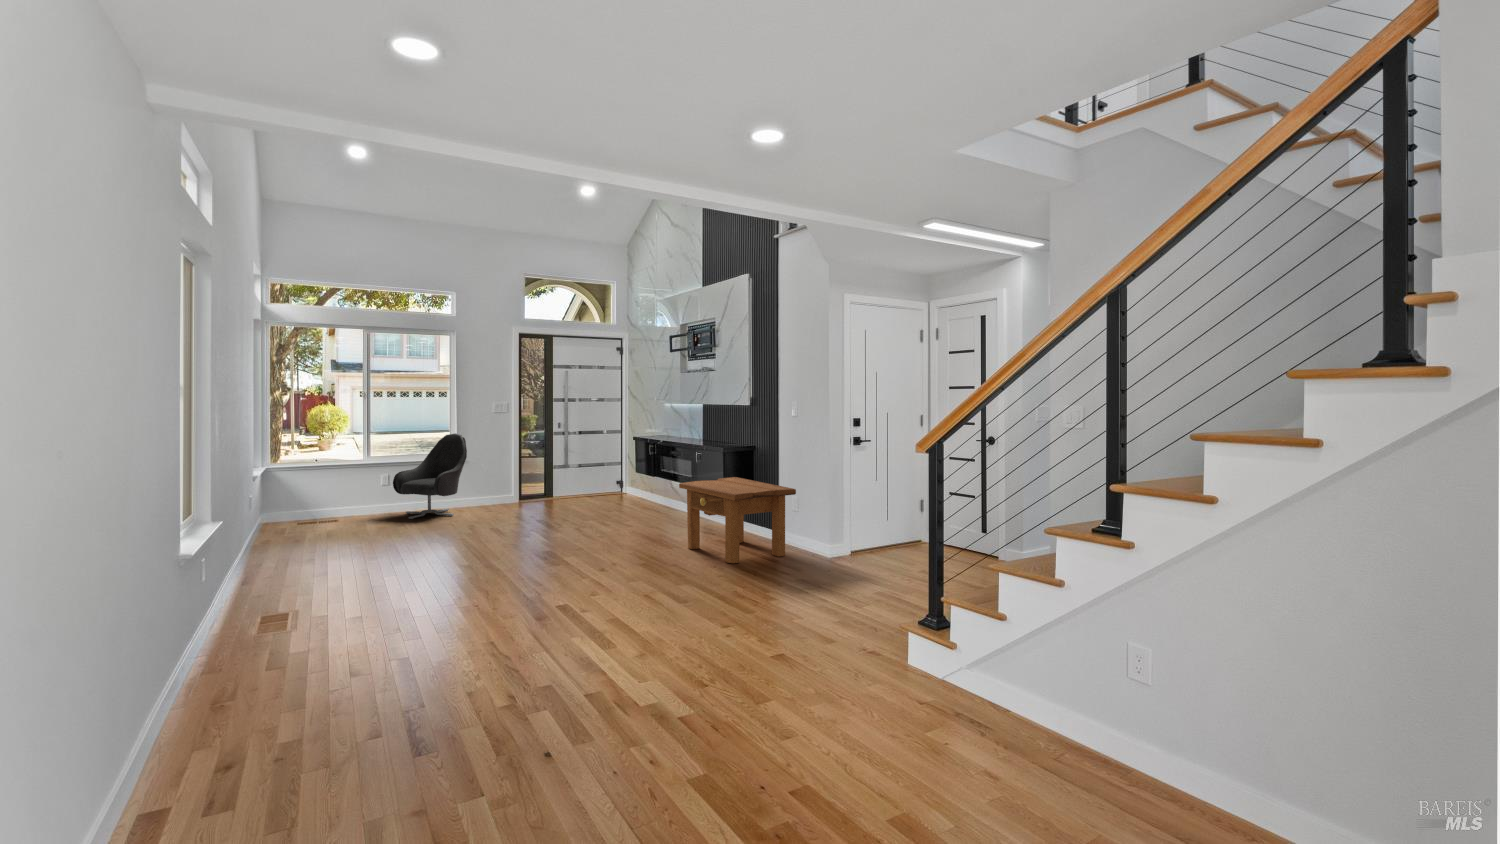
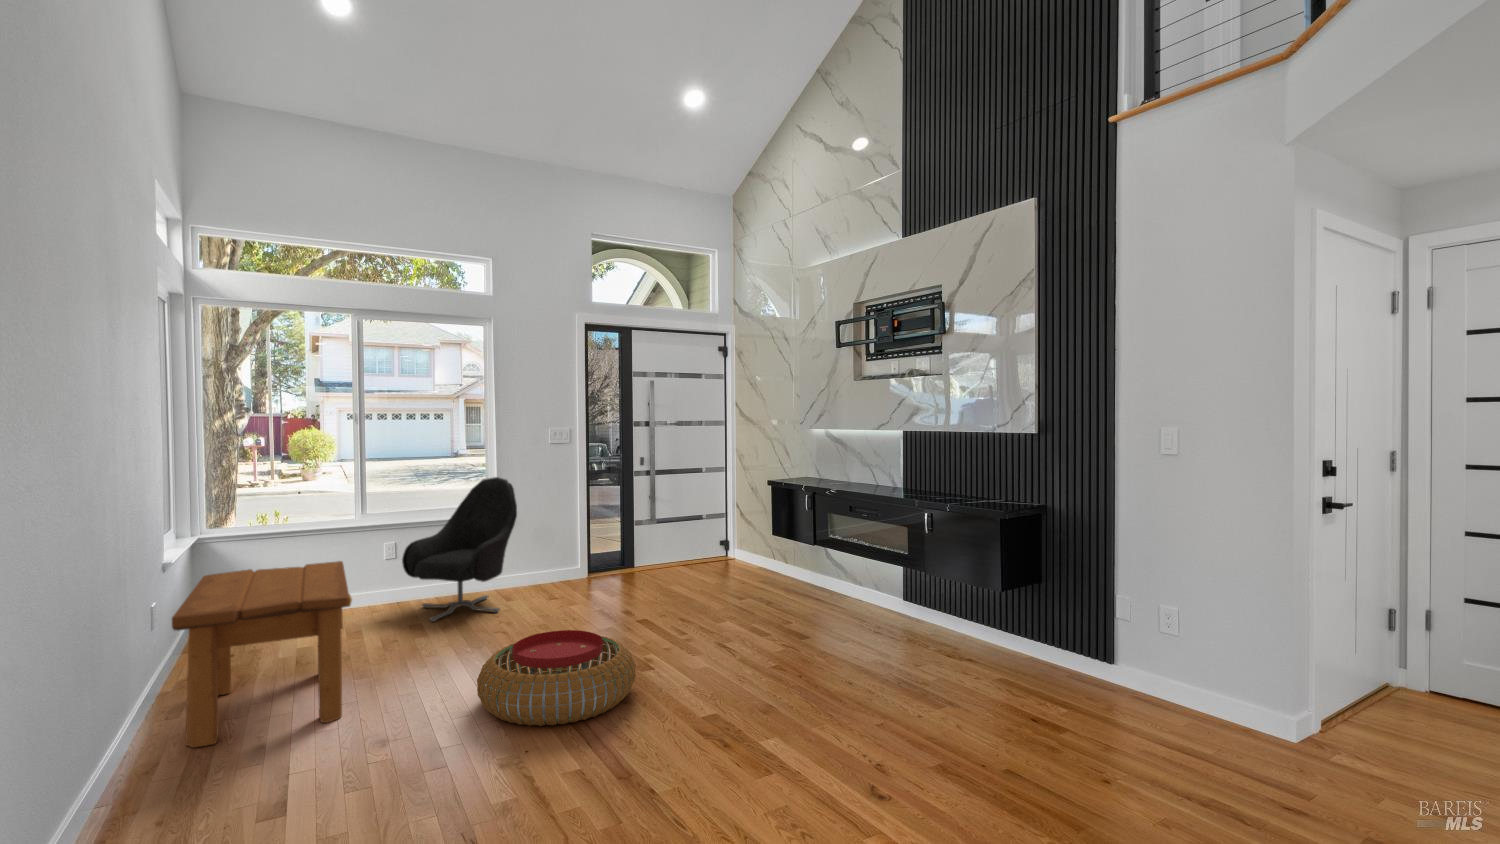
side table: present [679,477,796,563] -> present [172,561,352,747]
pouf: none [425,512,514,552] -> present [477,630,636,726]

